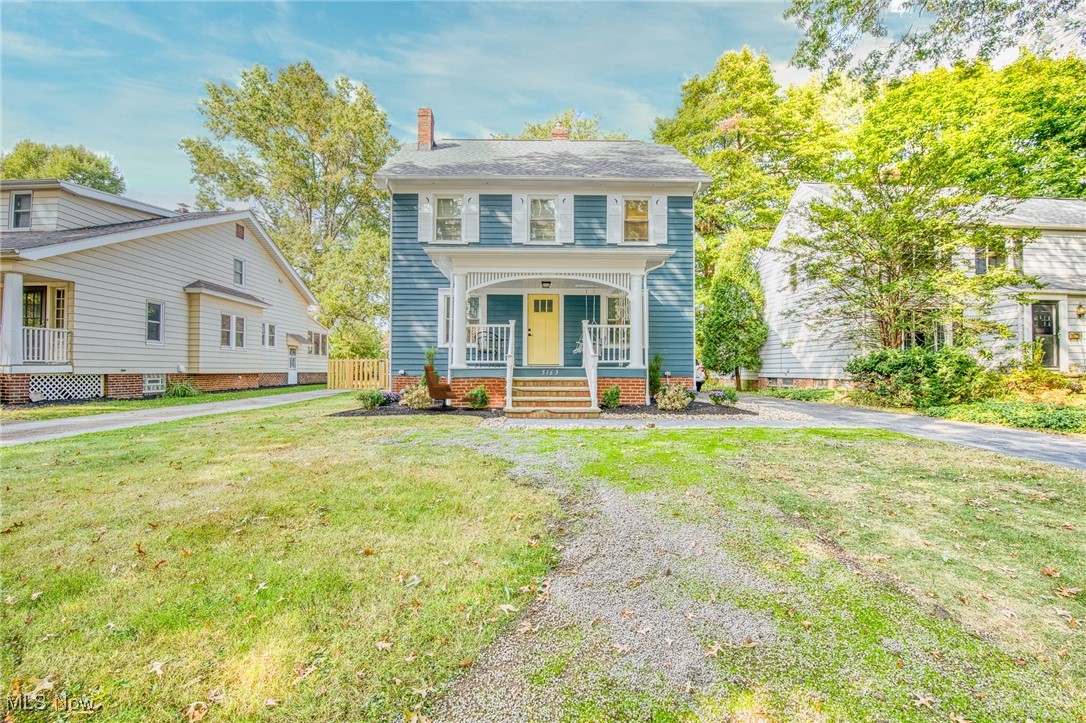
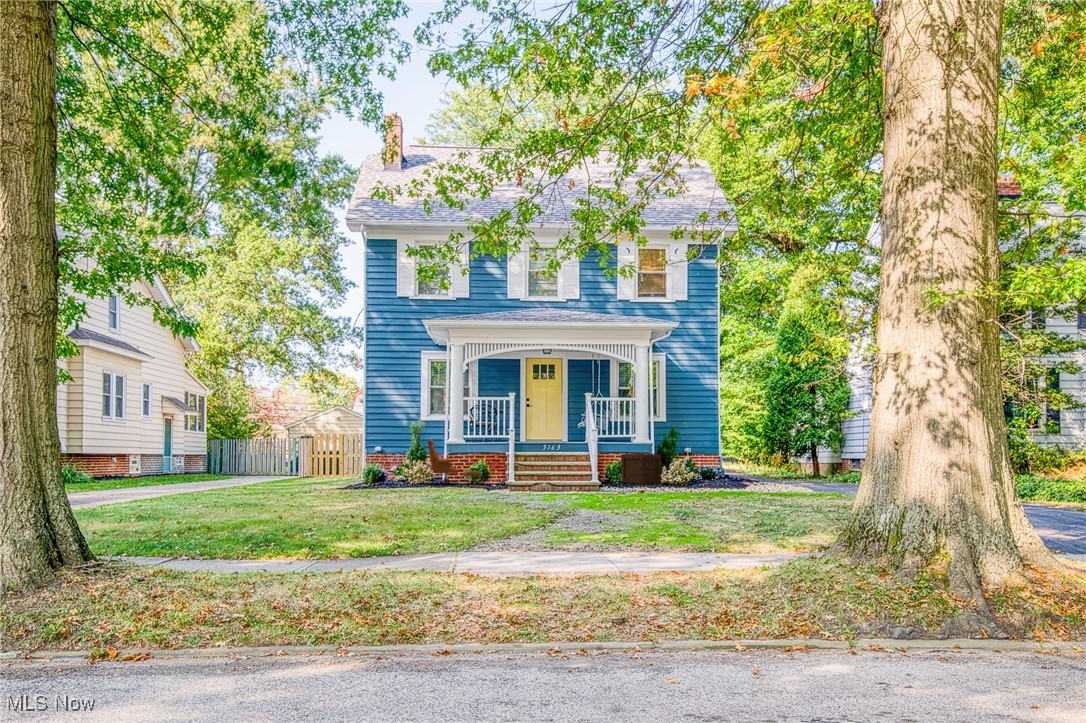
wooden crate: none [617,378,657,410] -> present [621,453,661,484]

